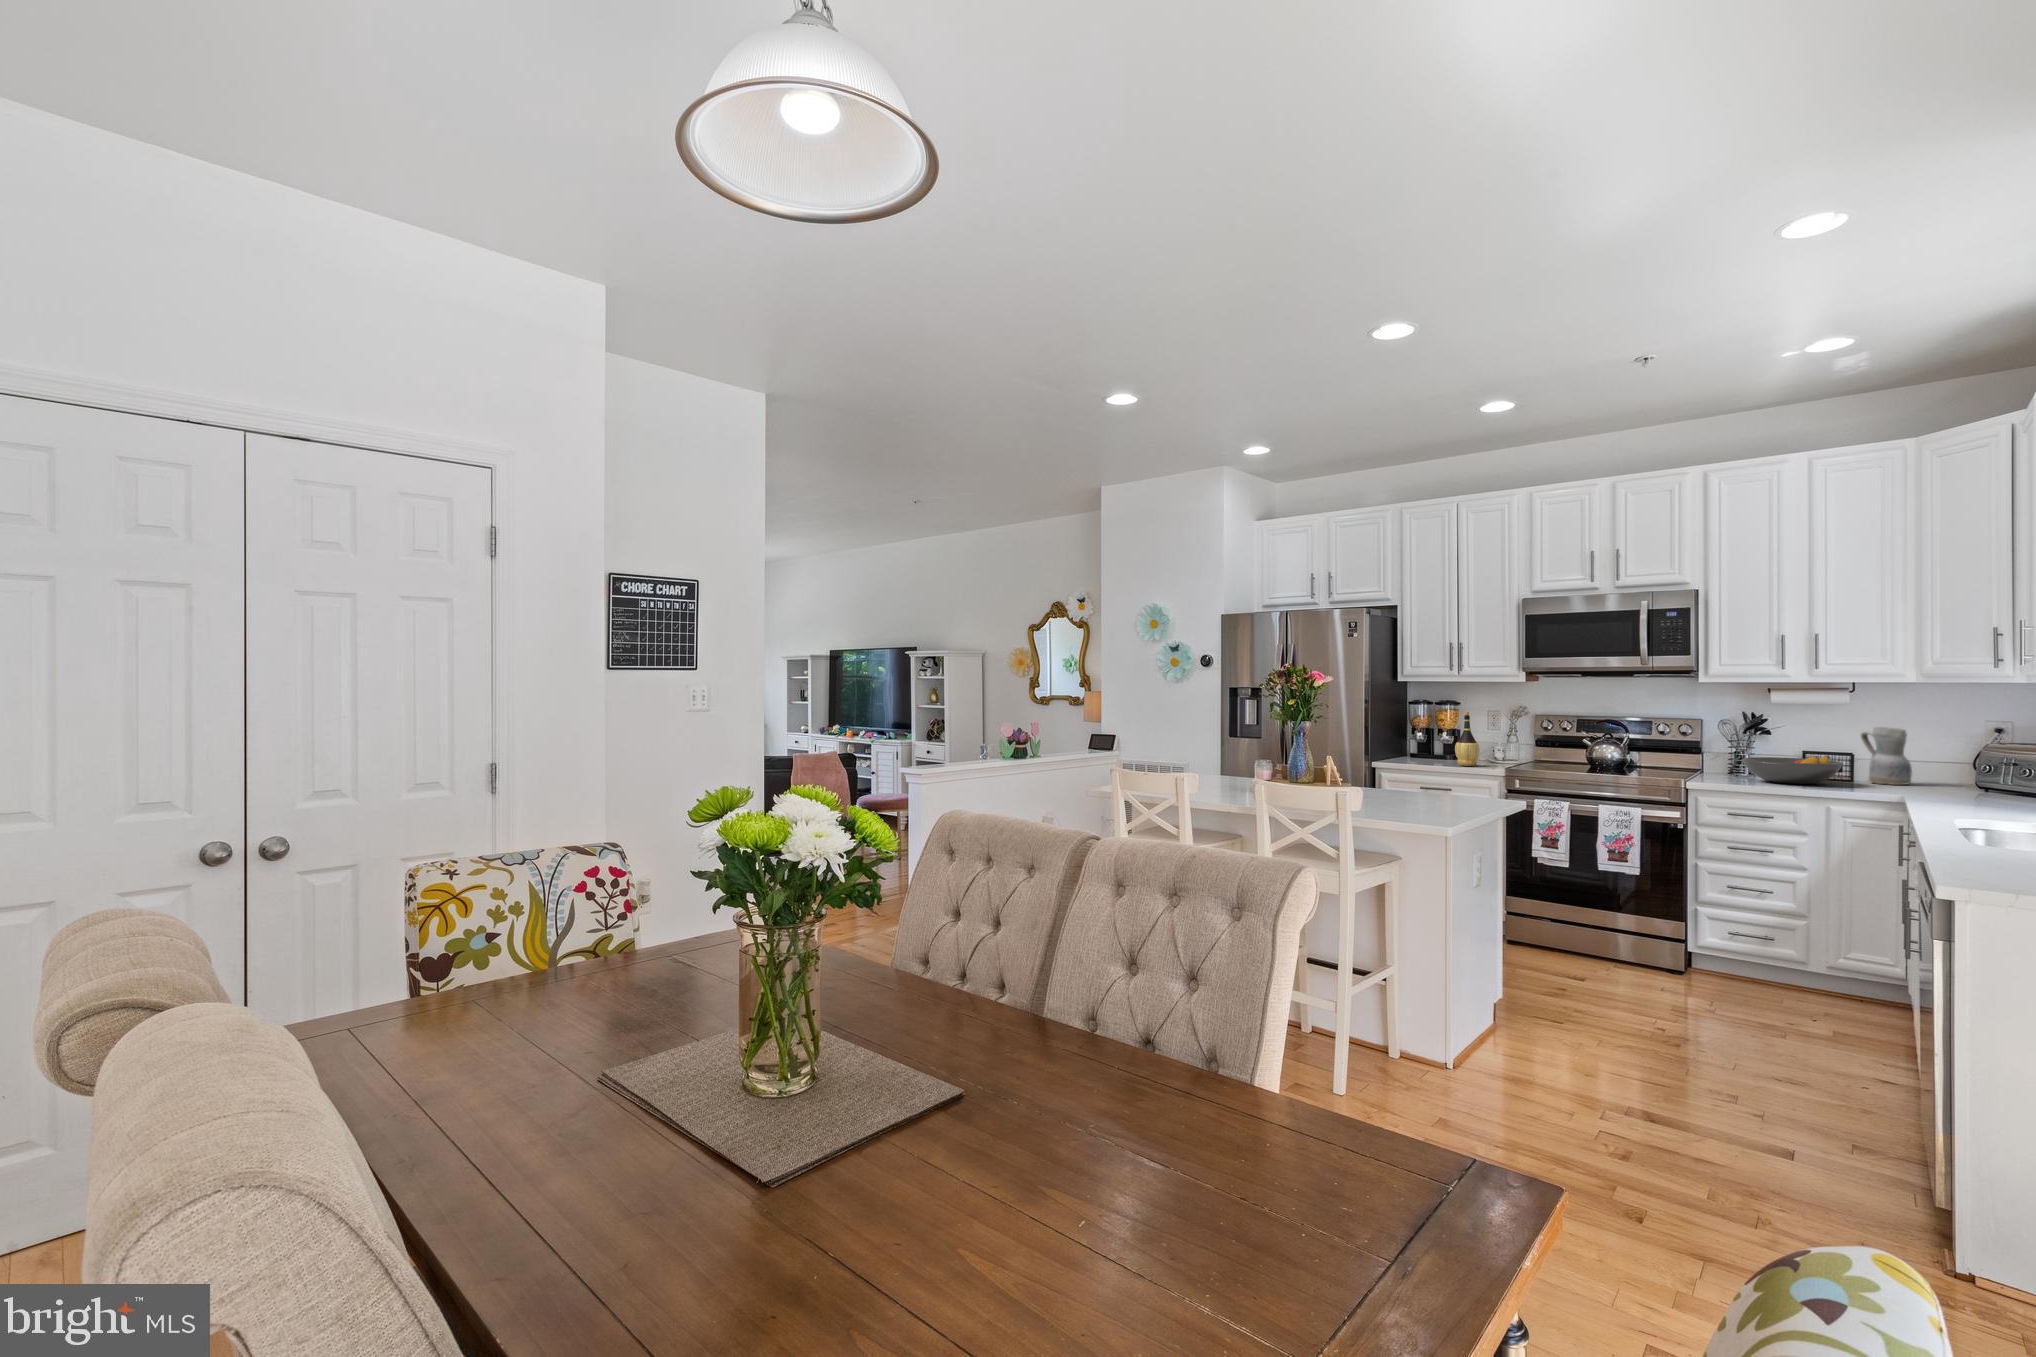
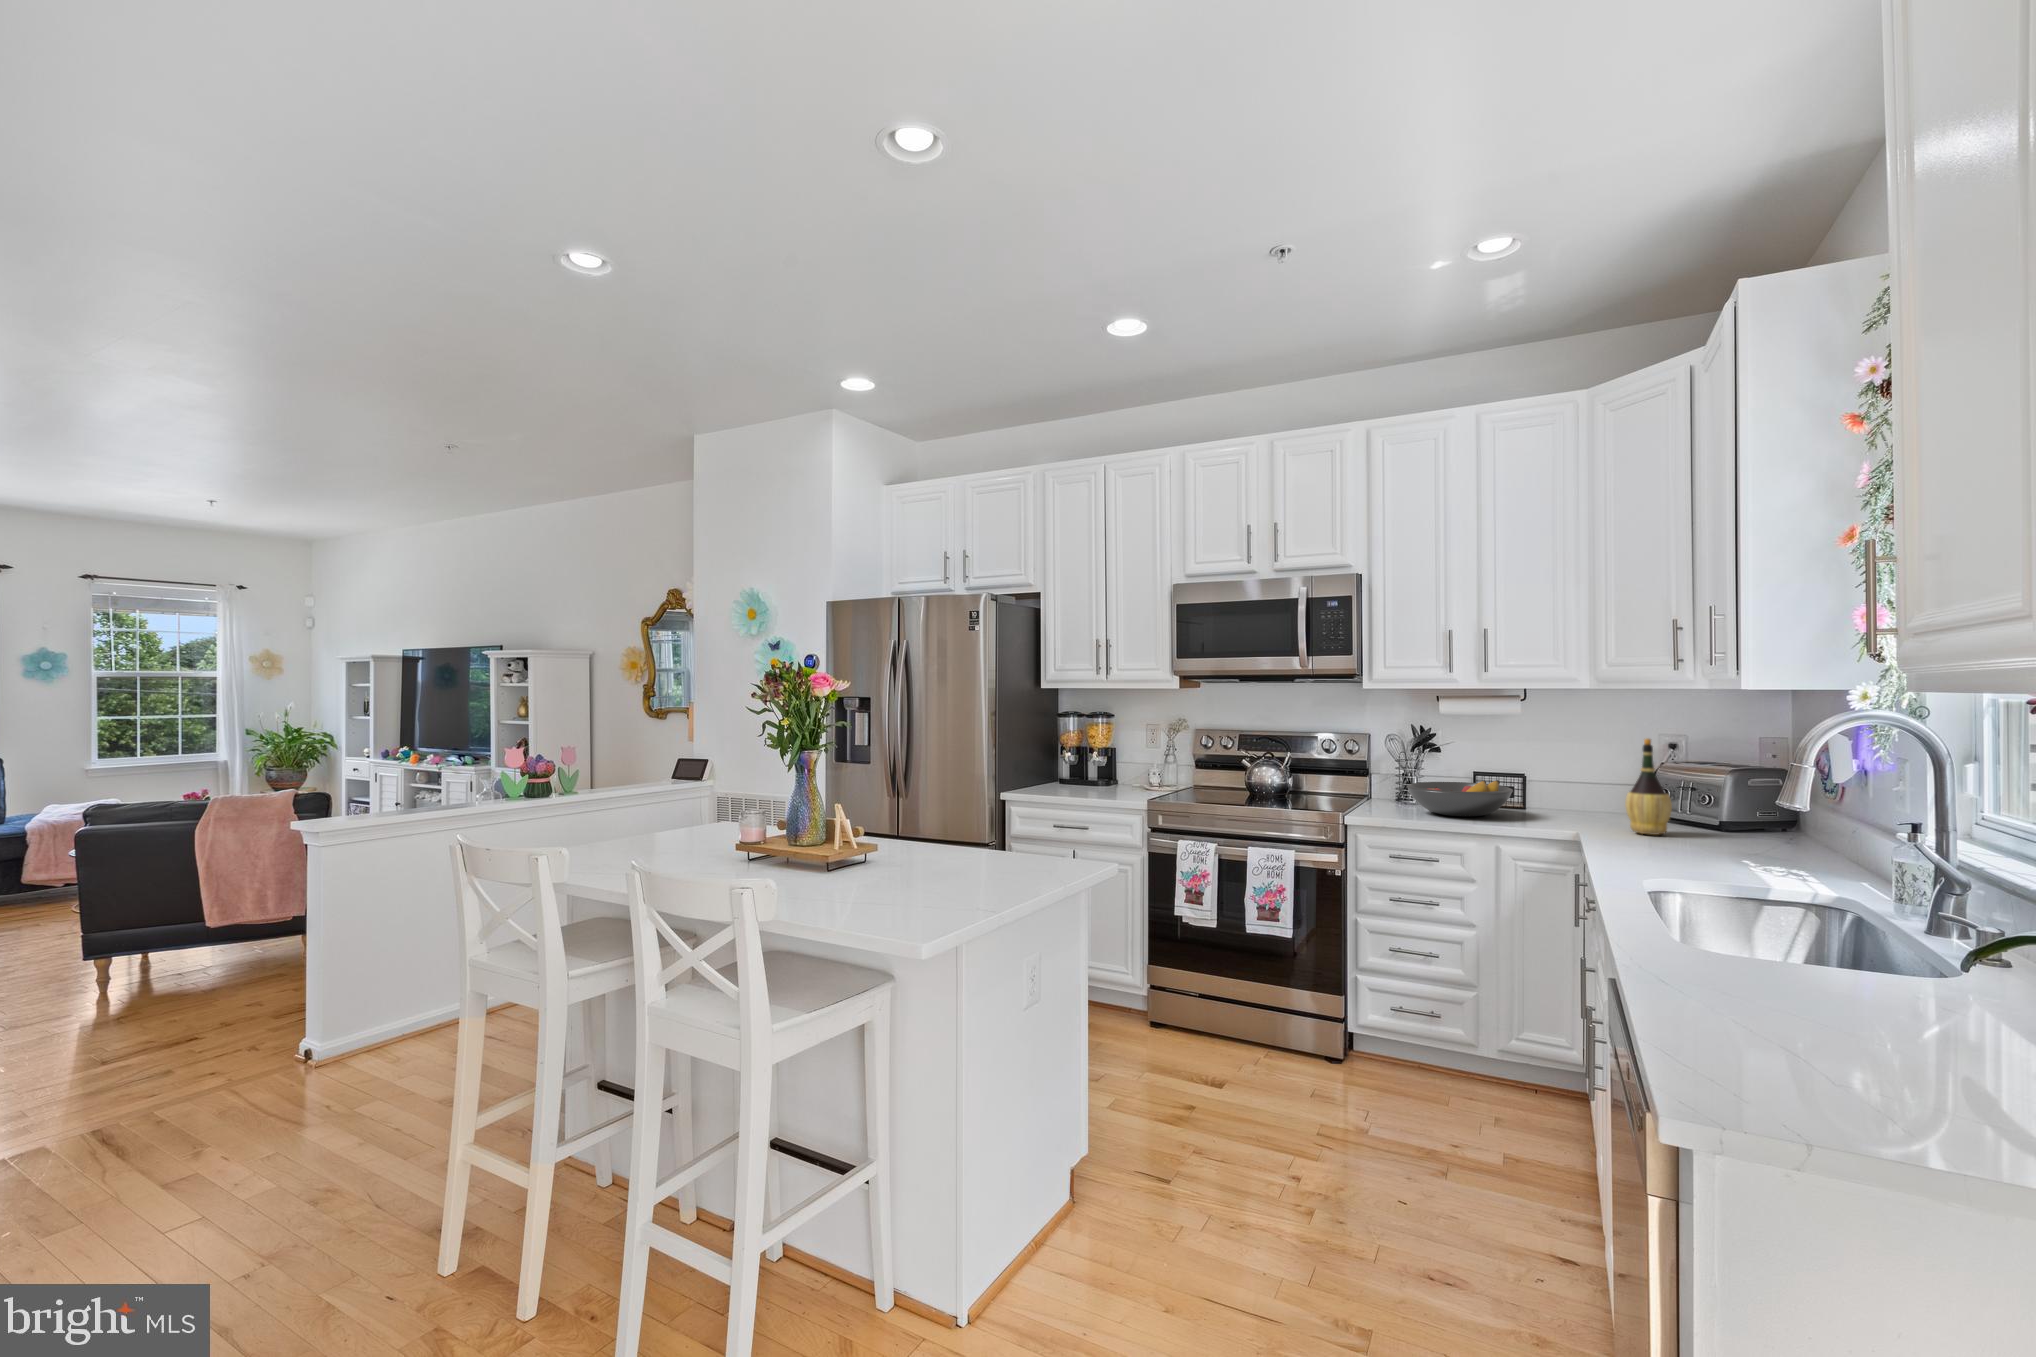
wine bottle: present [1455,712,1480,766] -> present [1625,738,1672,835]
ceramic pitcher: present [1861,727,1912,785] -> none [1533,743,1584,814]

